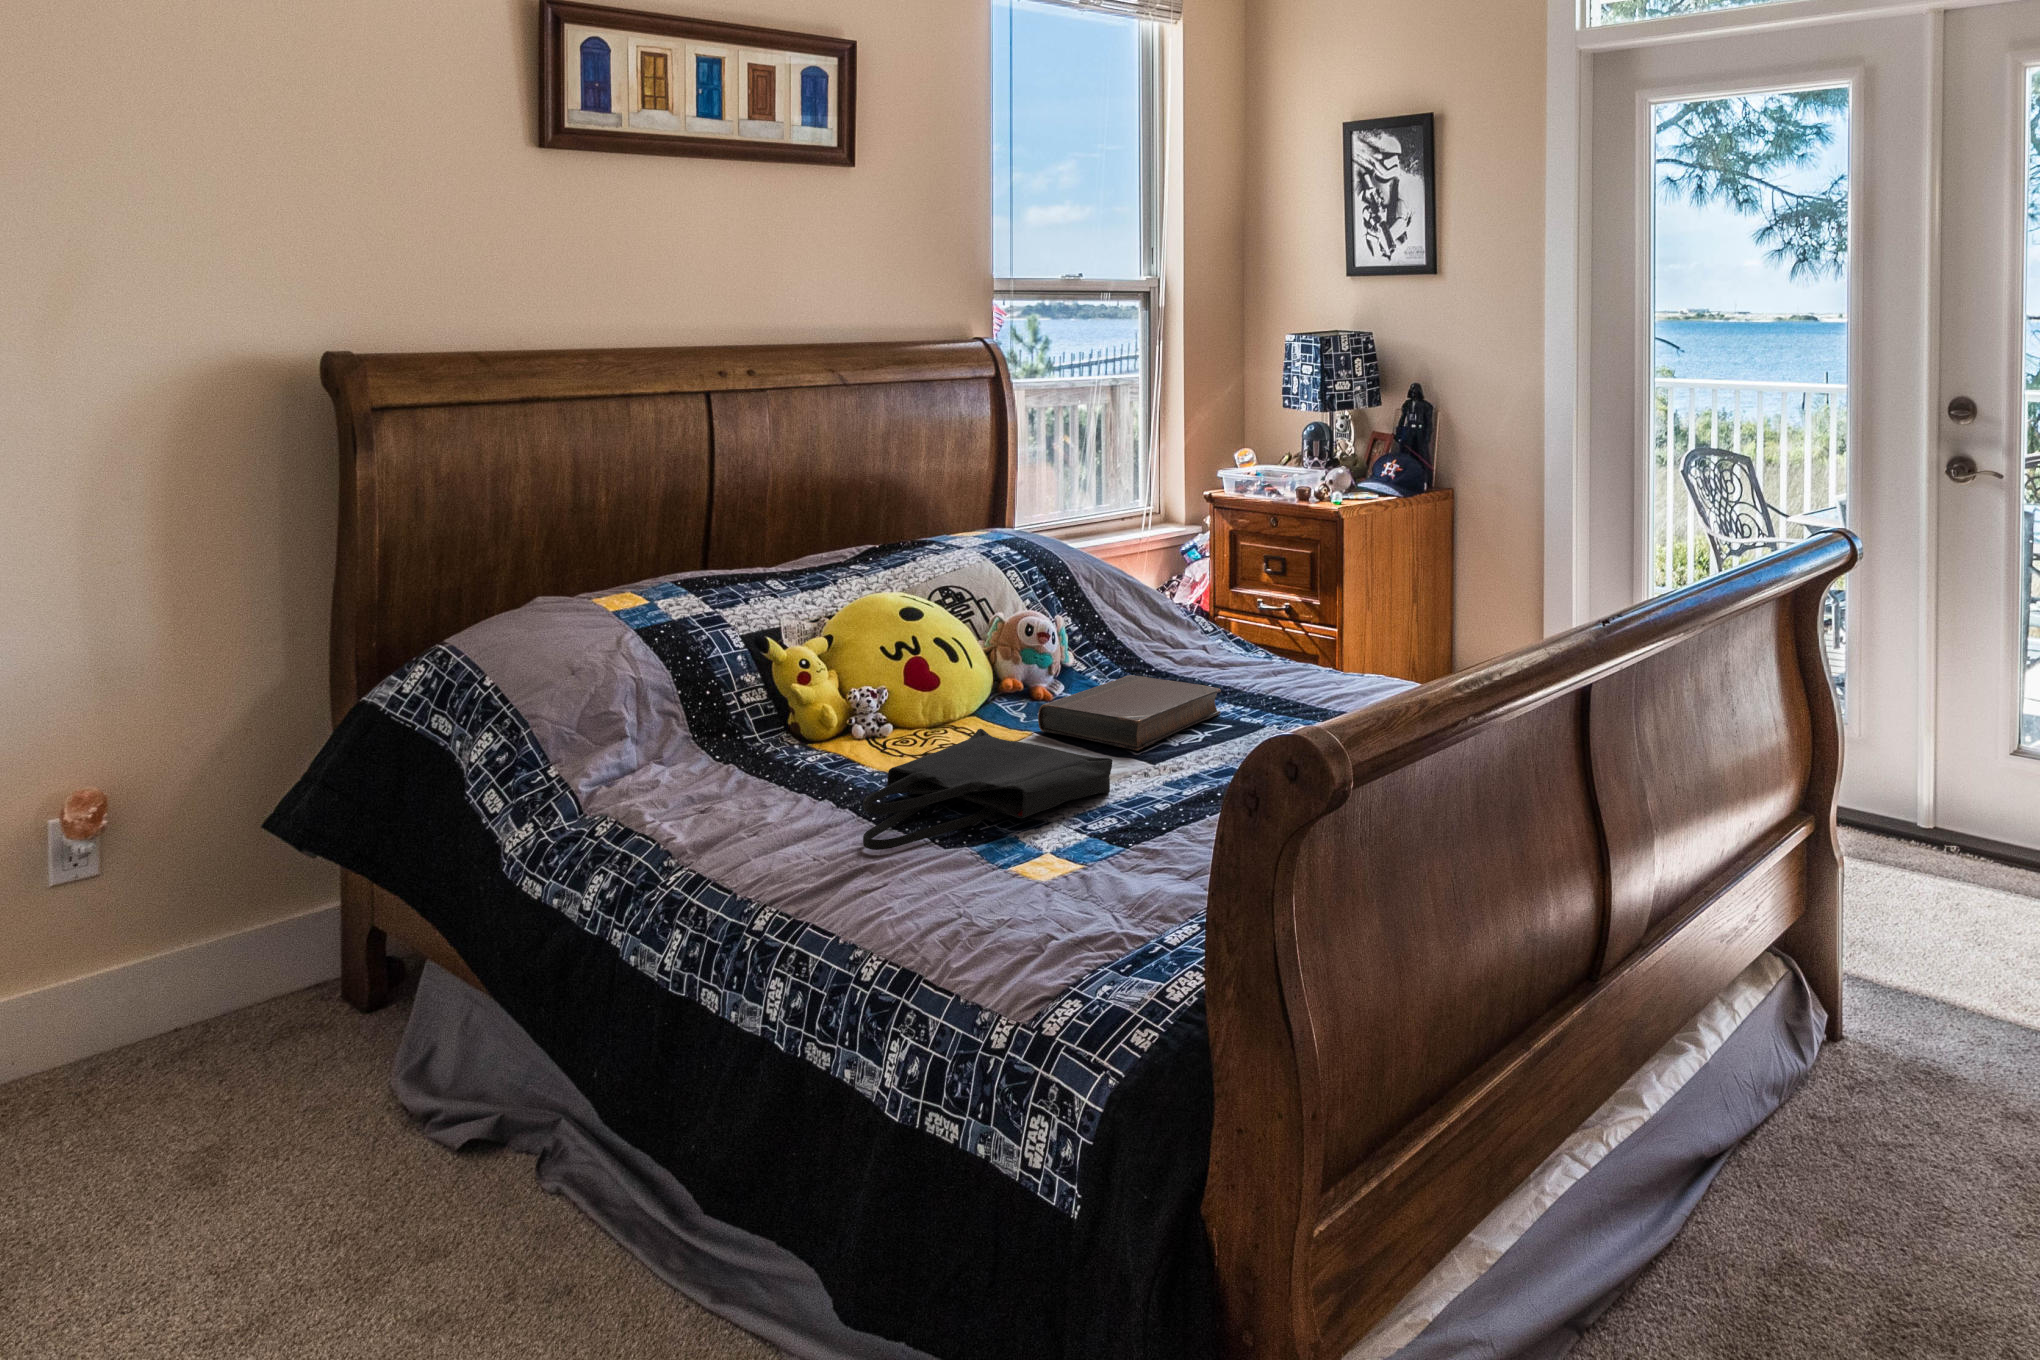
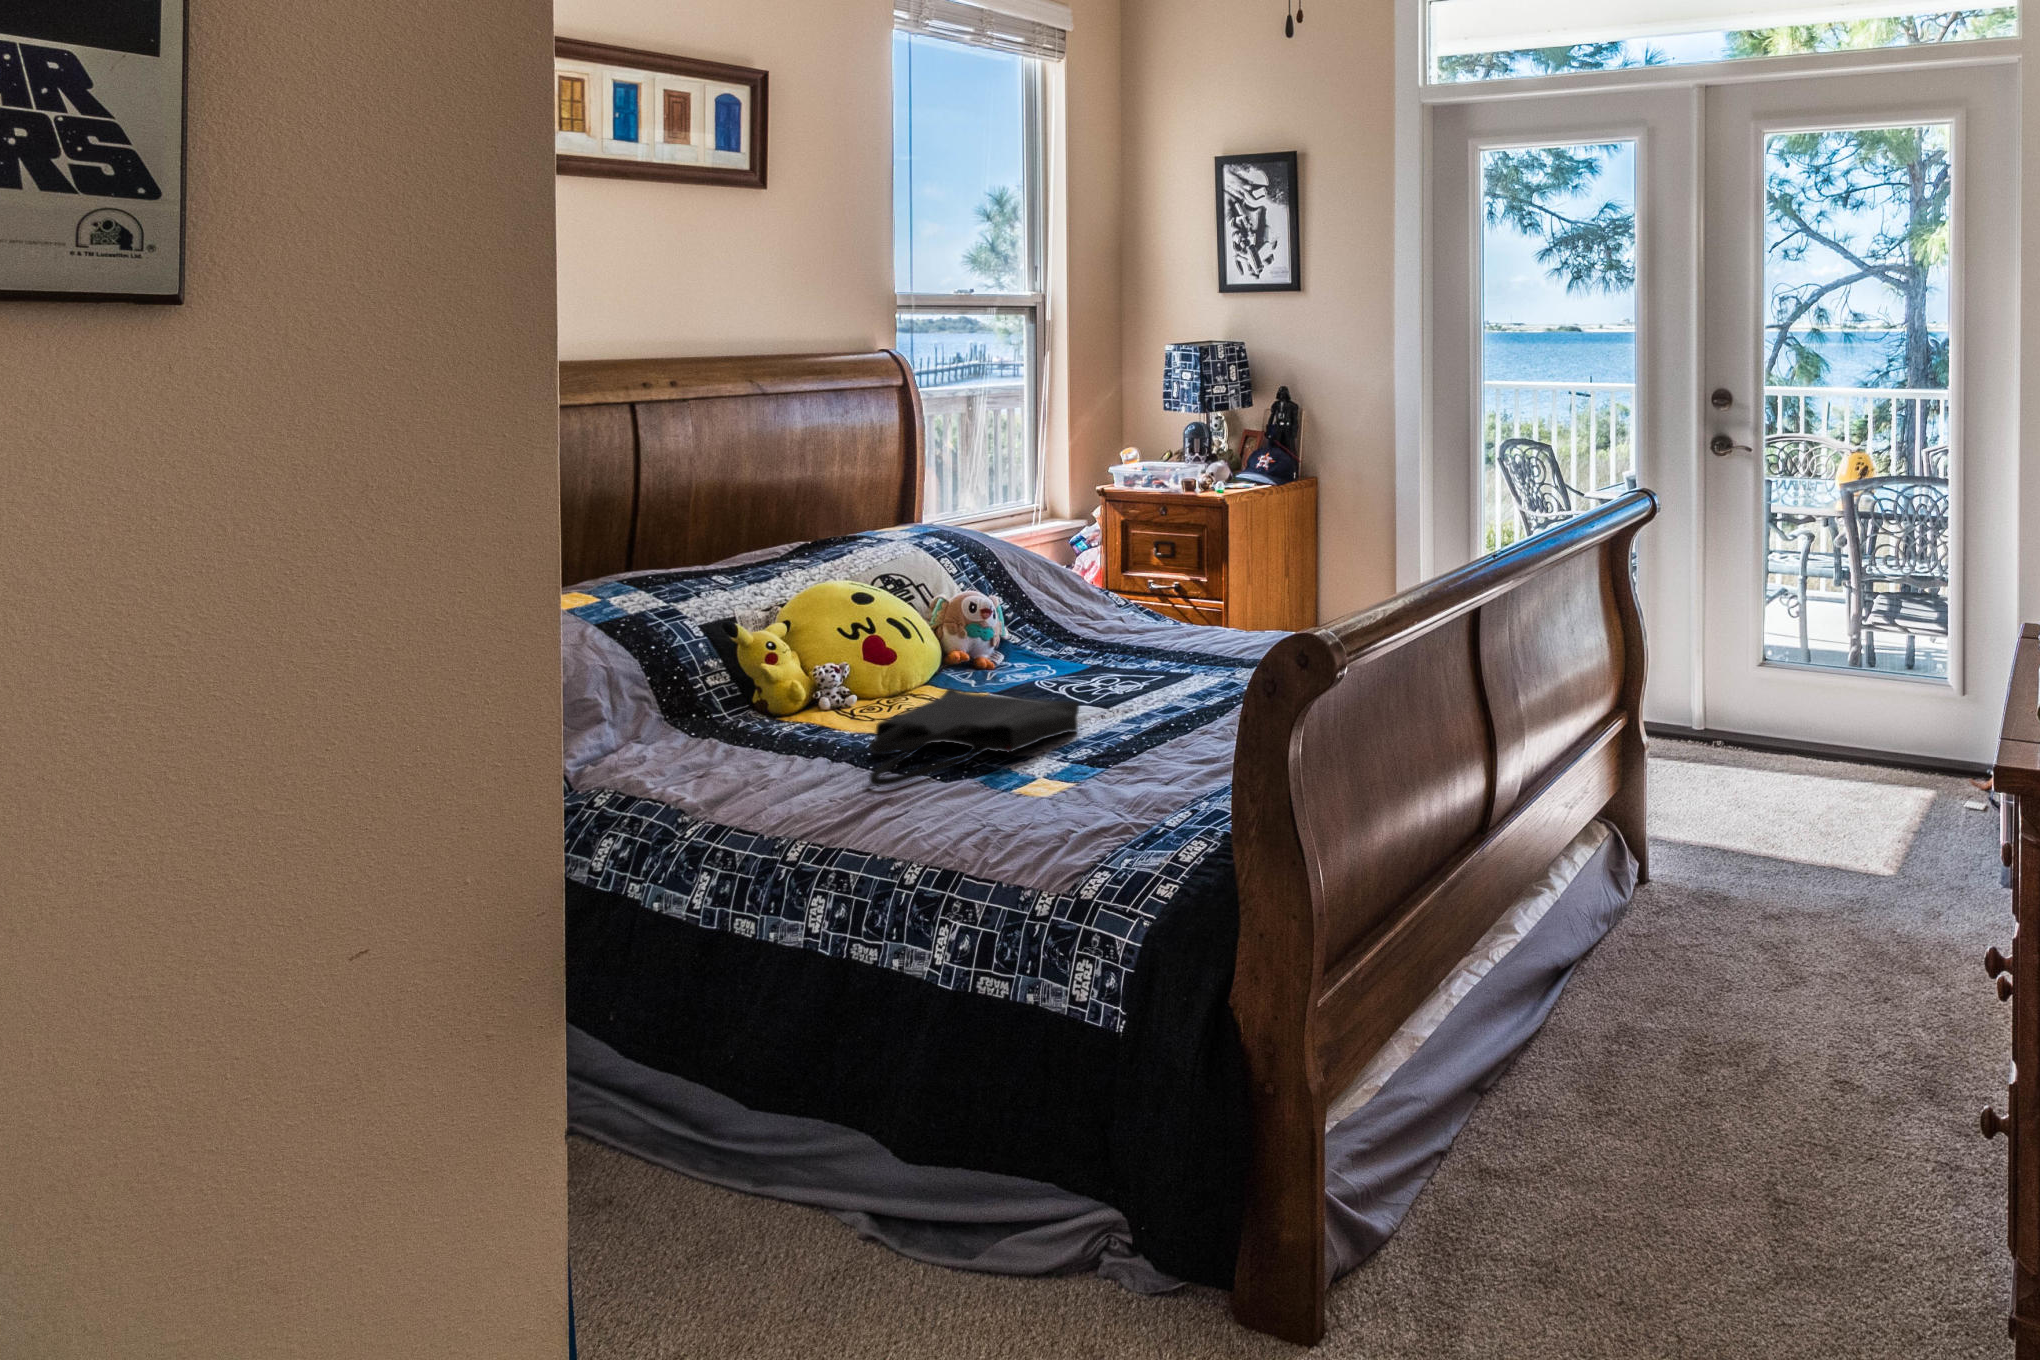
book: present [1038,675,1221,751] -> none [994,642,1155,700]

